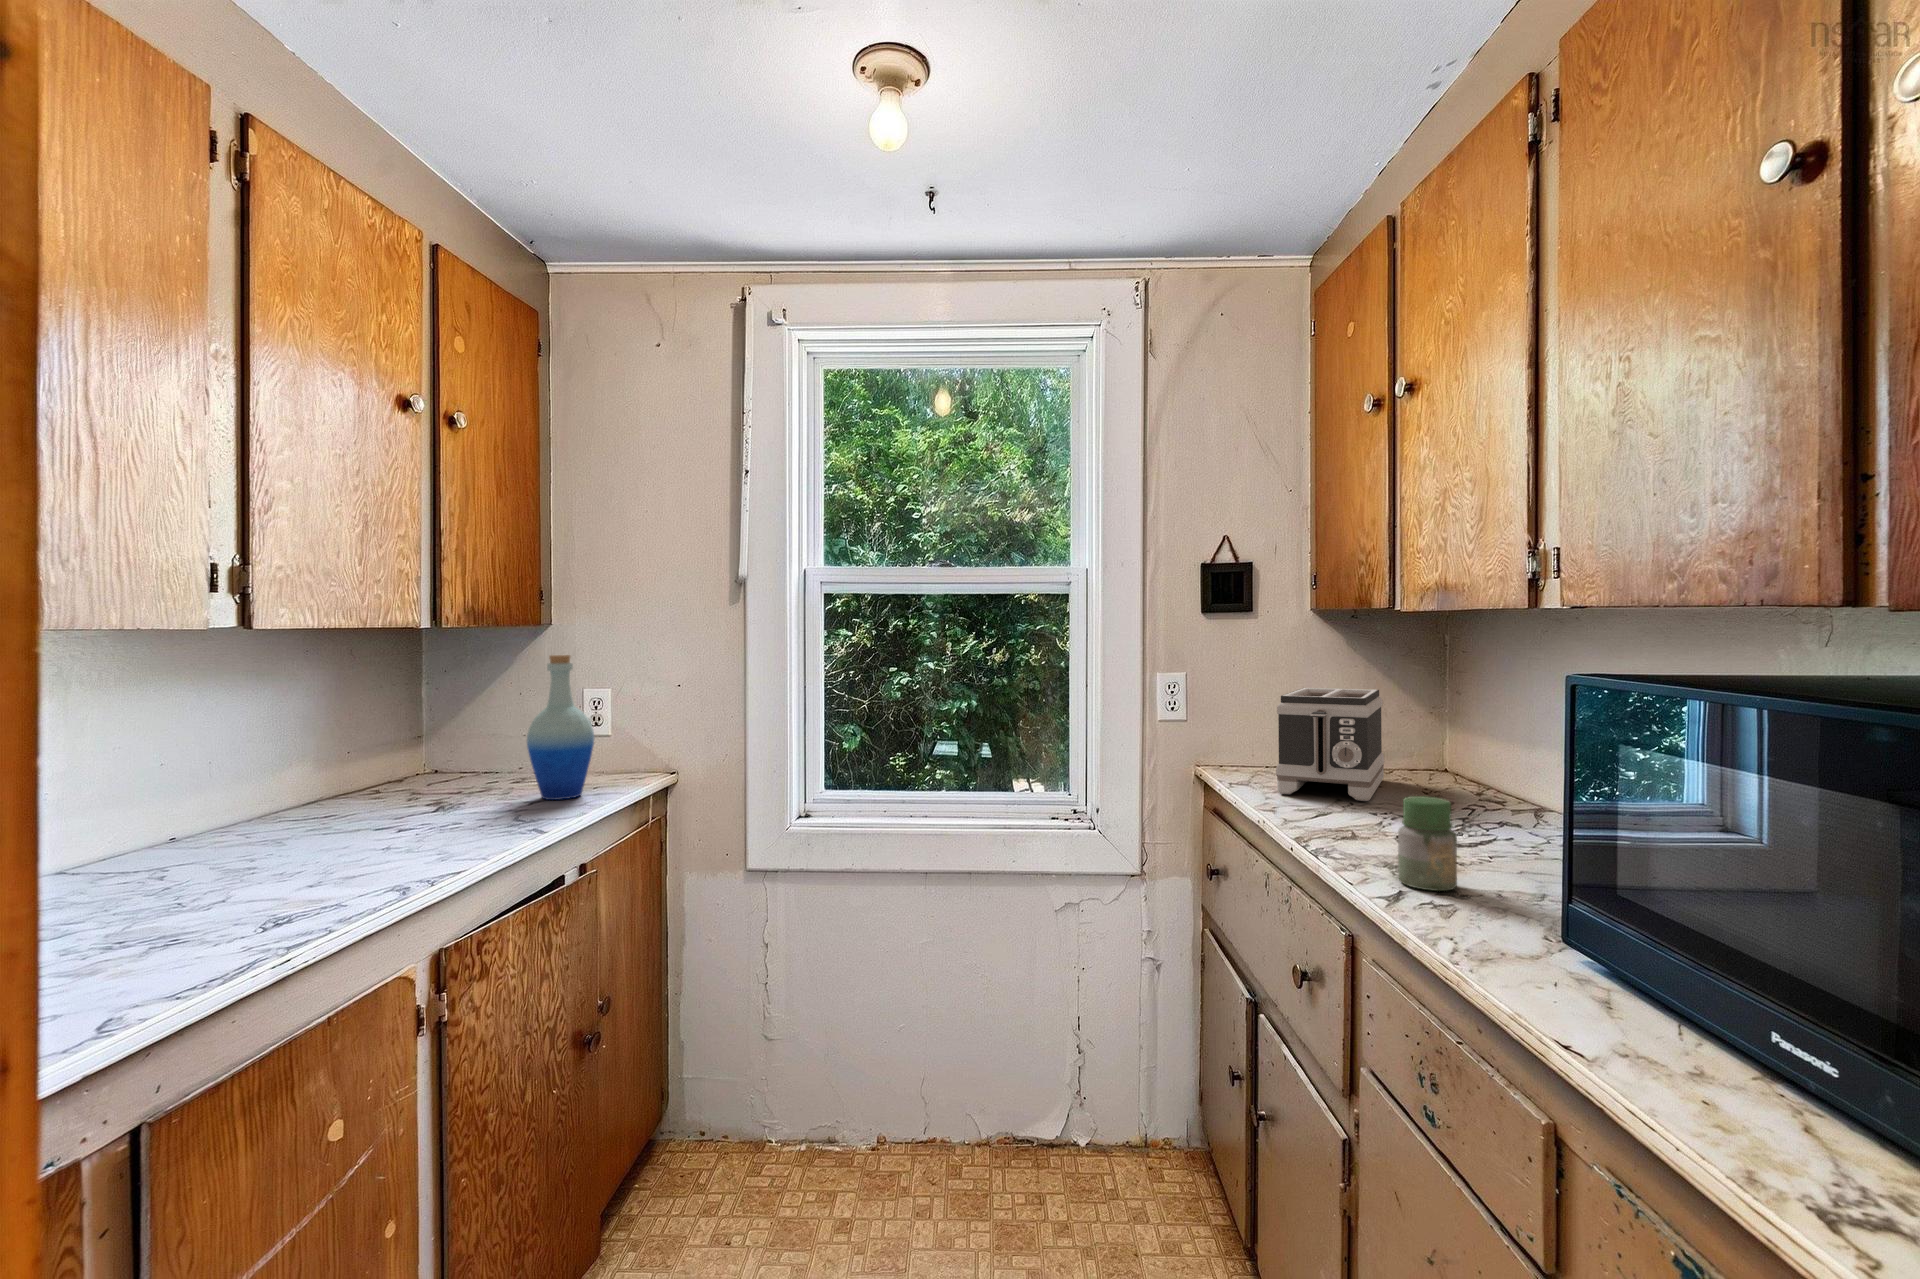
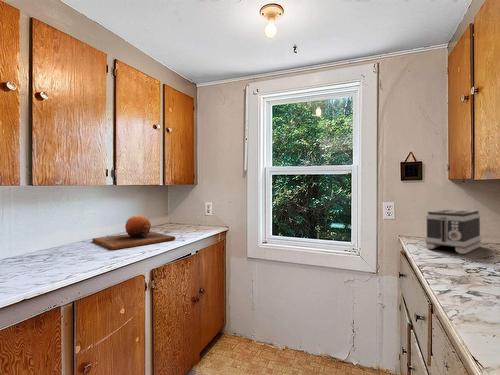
bottle: present [527,655,594,800] -> none [185,193,202,234]
chopping board: none [117,744,510,888] -> present [92,216,175,250]
jar: present [1398,796,1457,891] -> none [449,252,474,290]

